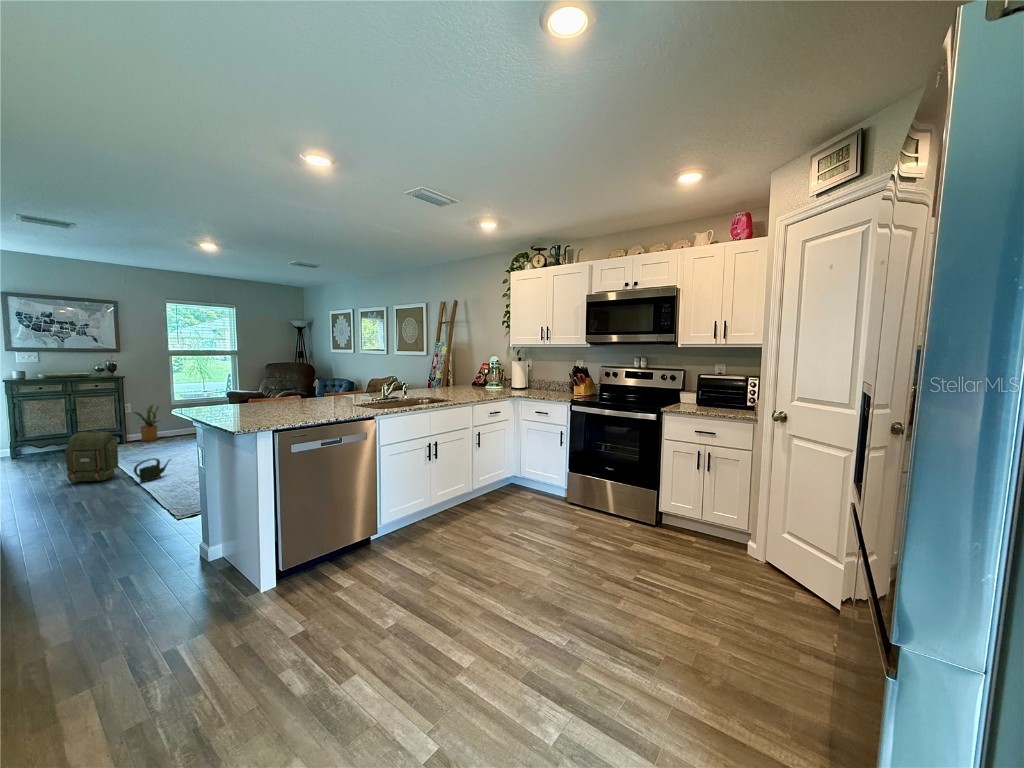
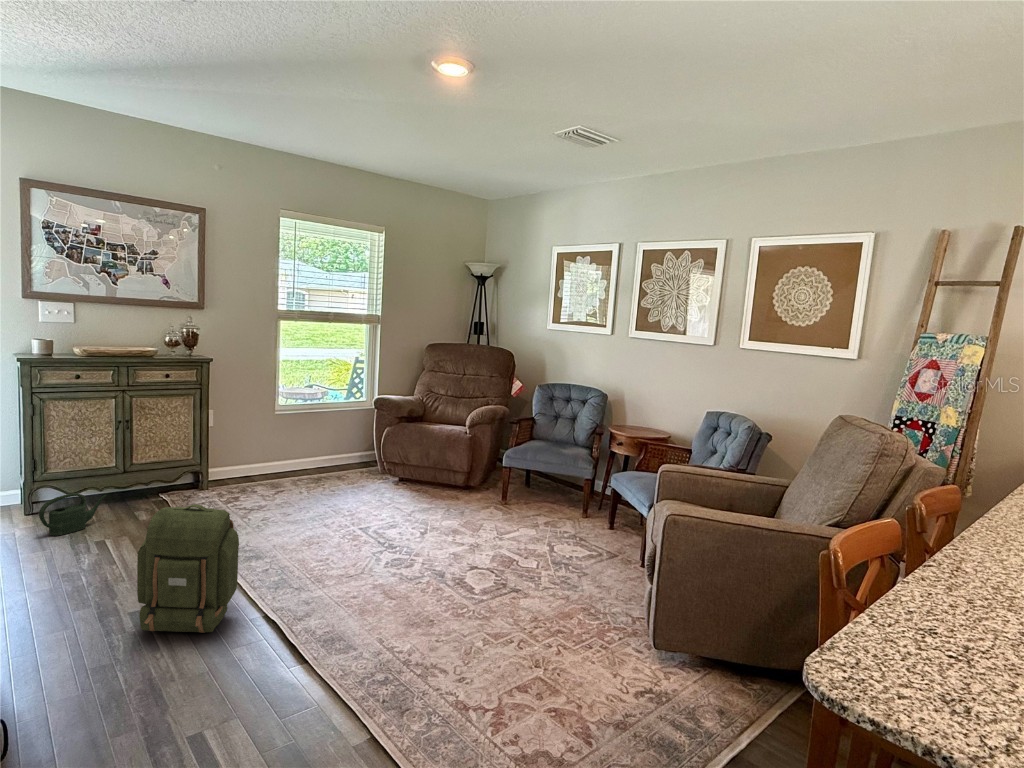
house plant: present [134,404,160,441] -> none [213,413,263,490]
watering can: present [134,458,171,482] -> present [39,493,107,536]

